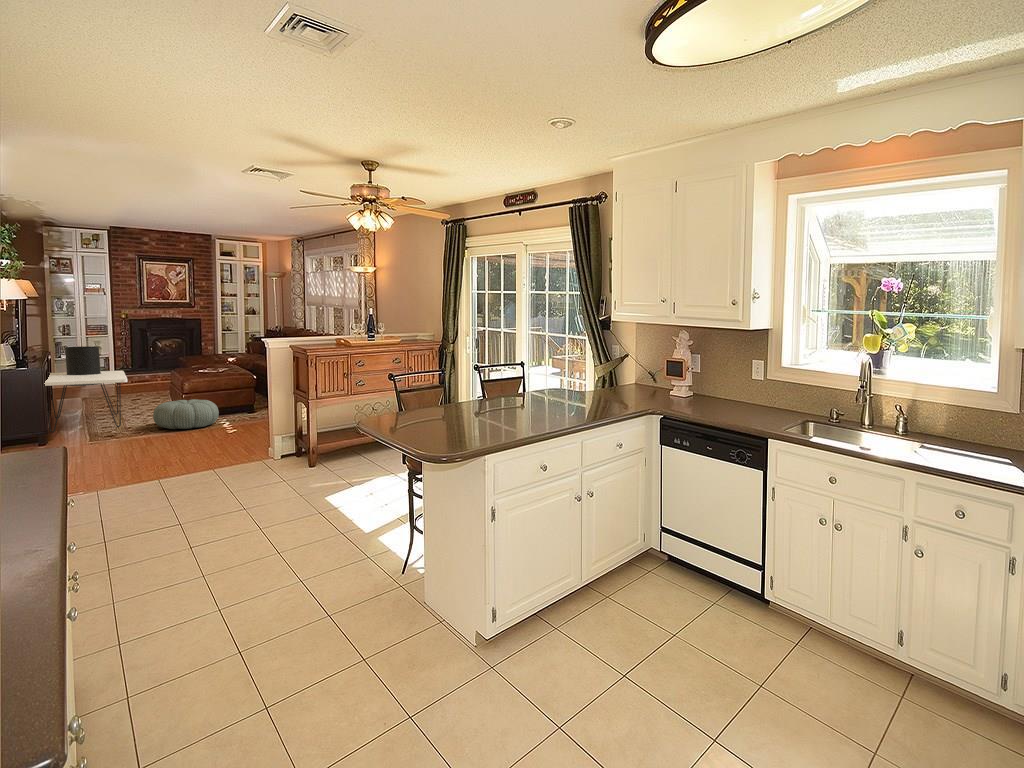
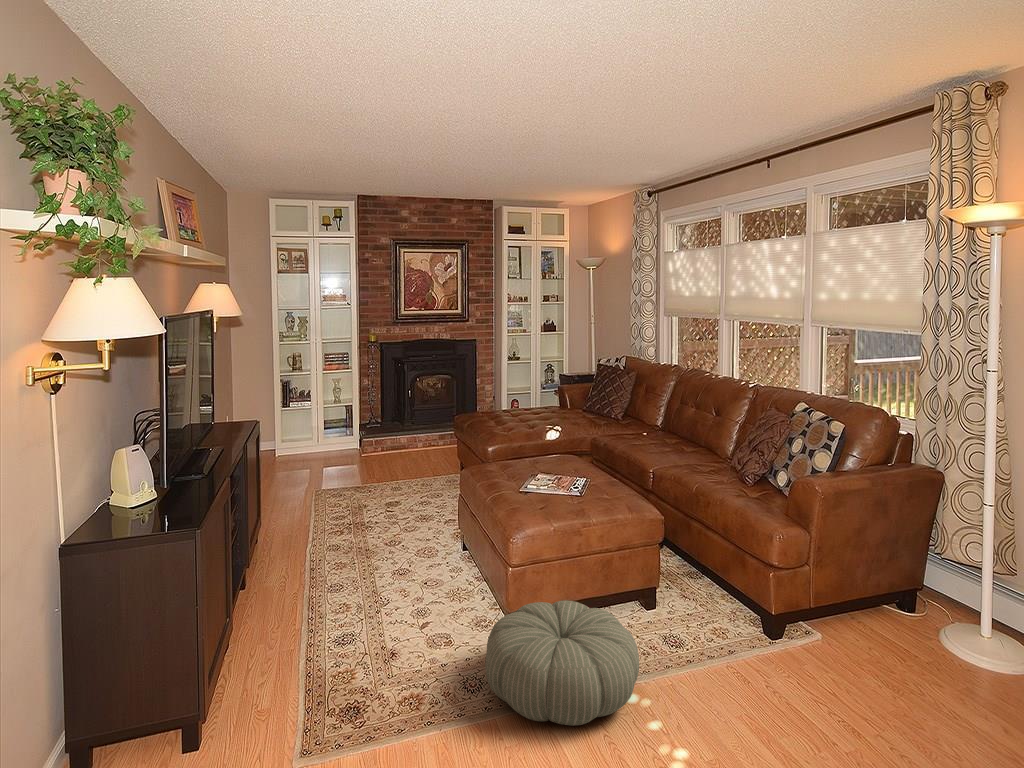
side table: present [44,346,128,432] -> none [222,440,425,696]

